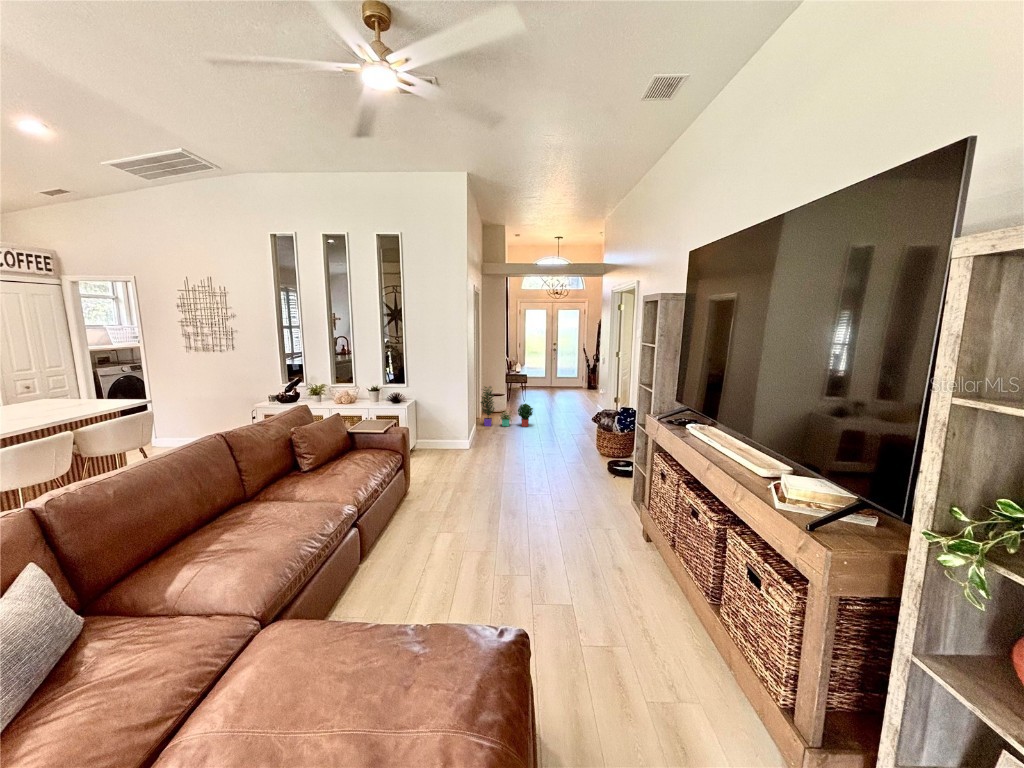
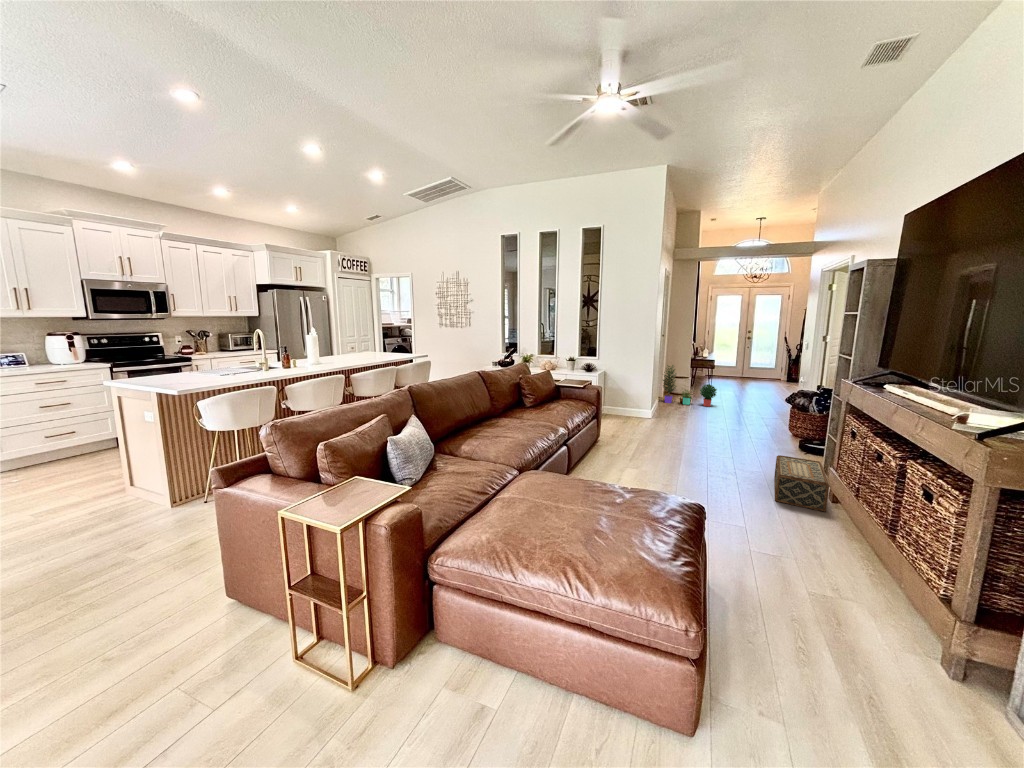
woven basket: none [595,495,647,559] -> present [774,455,829,512]

